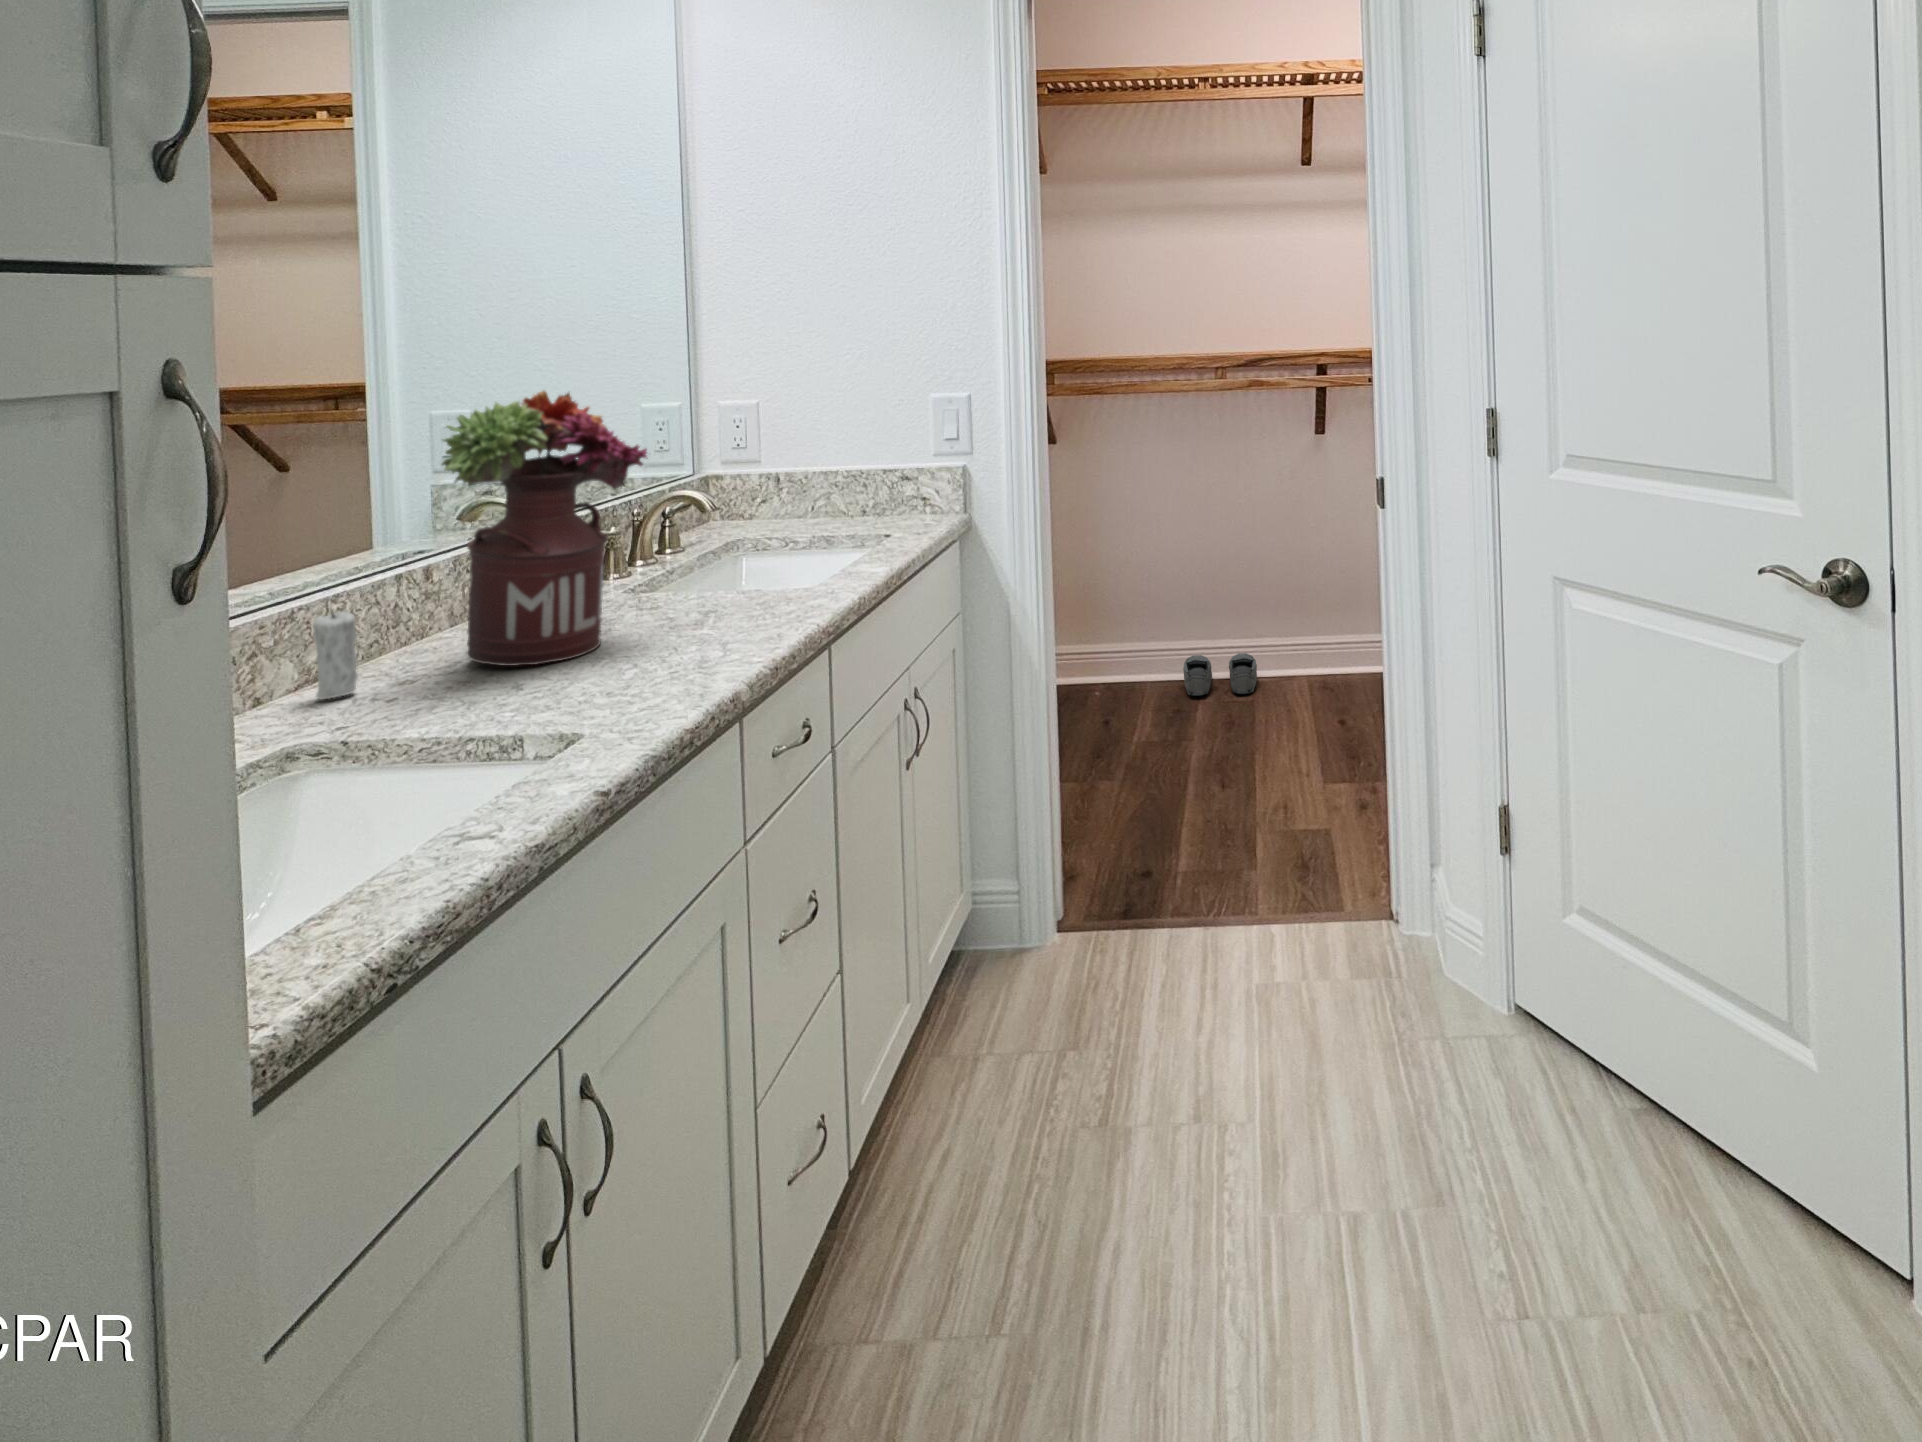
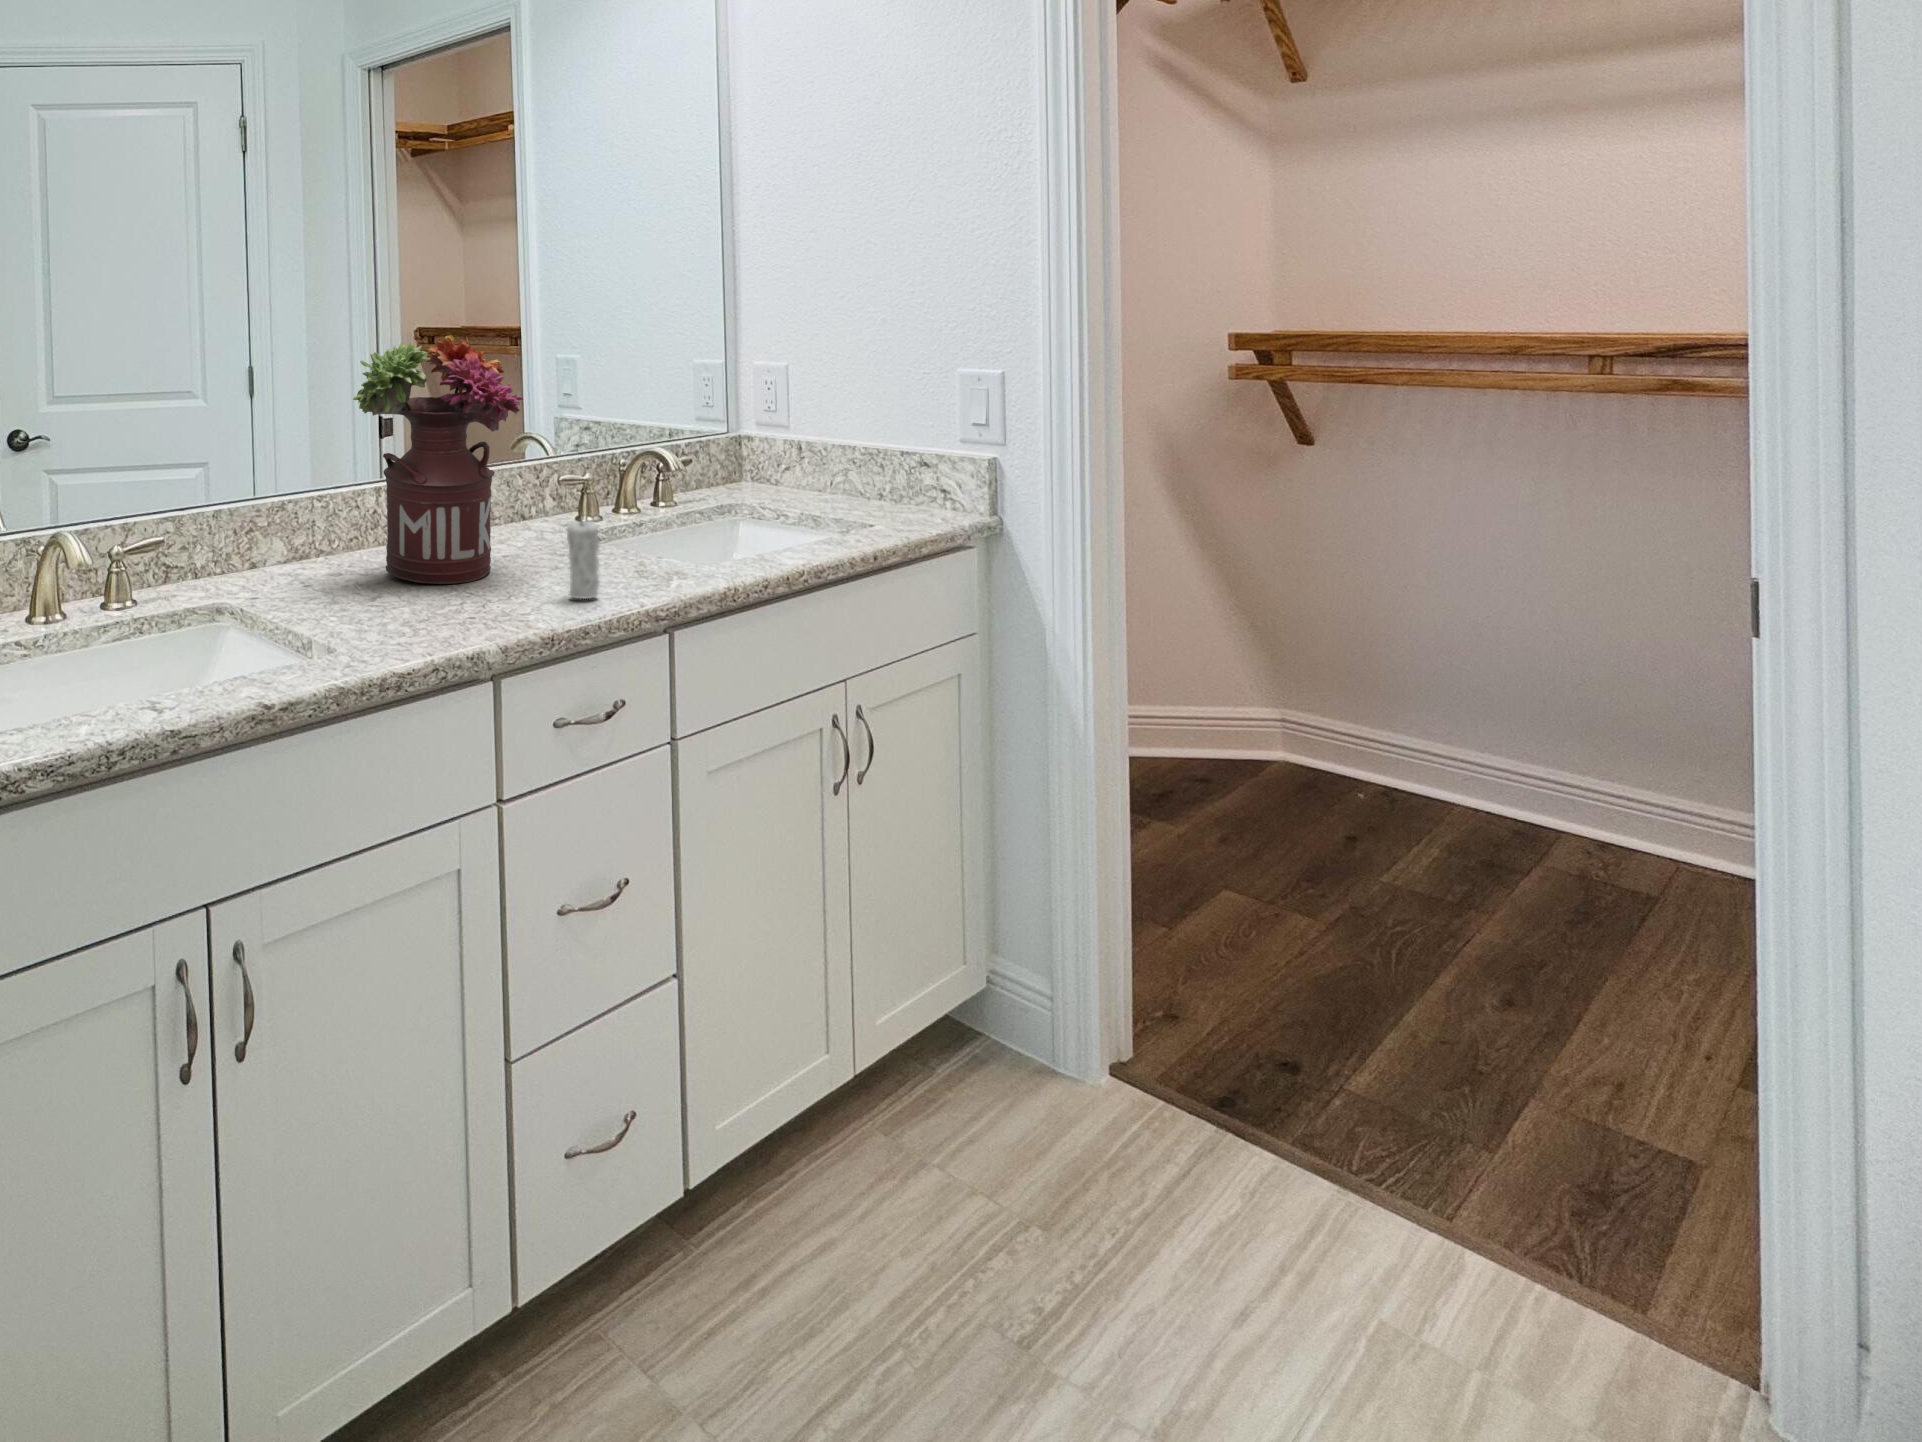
candle: present [313,612,358,699] -> present [566,521,600,599]
shoe: present [1183,653,1257,696] -> none [1500,794,1663,884]

